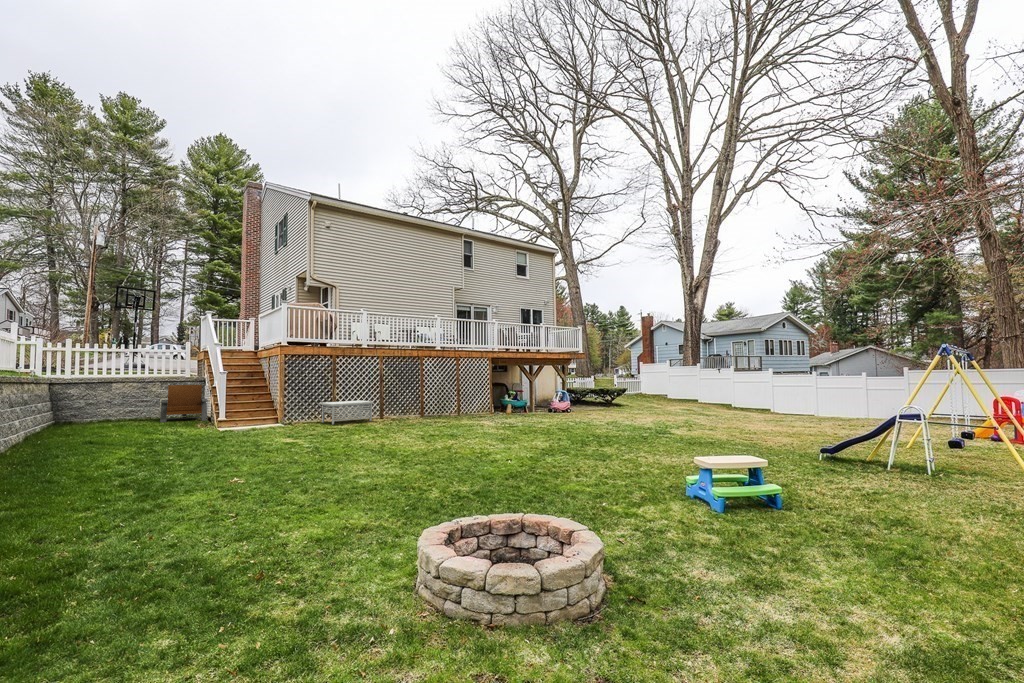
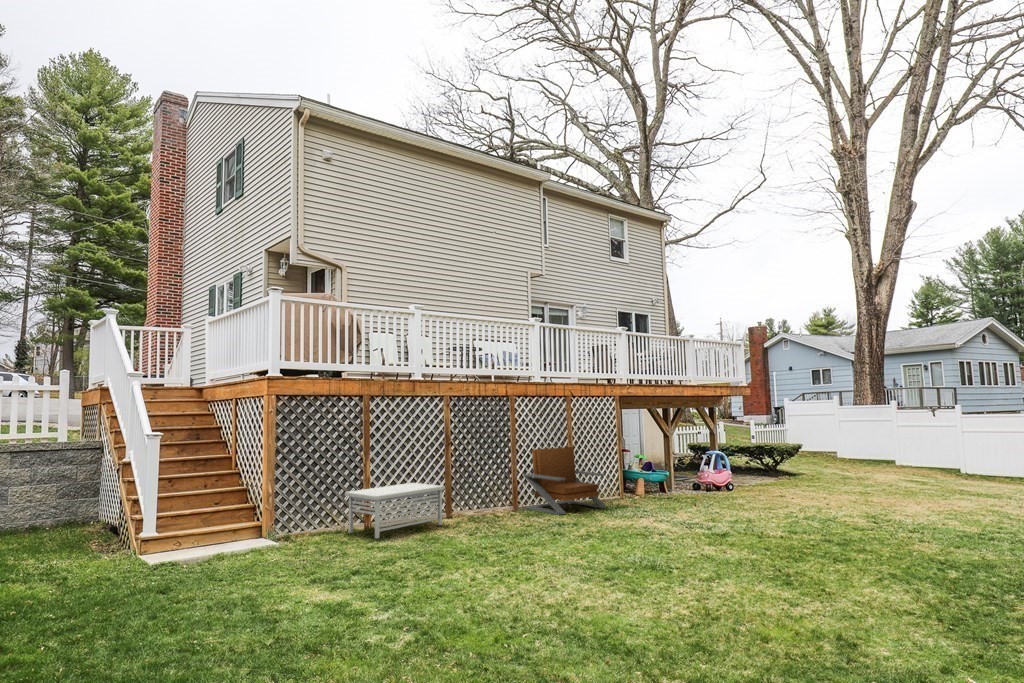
lounge chair: present [160,385,208,422] -> present [523,447,606,515]

